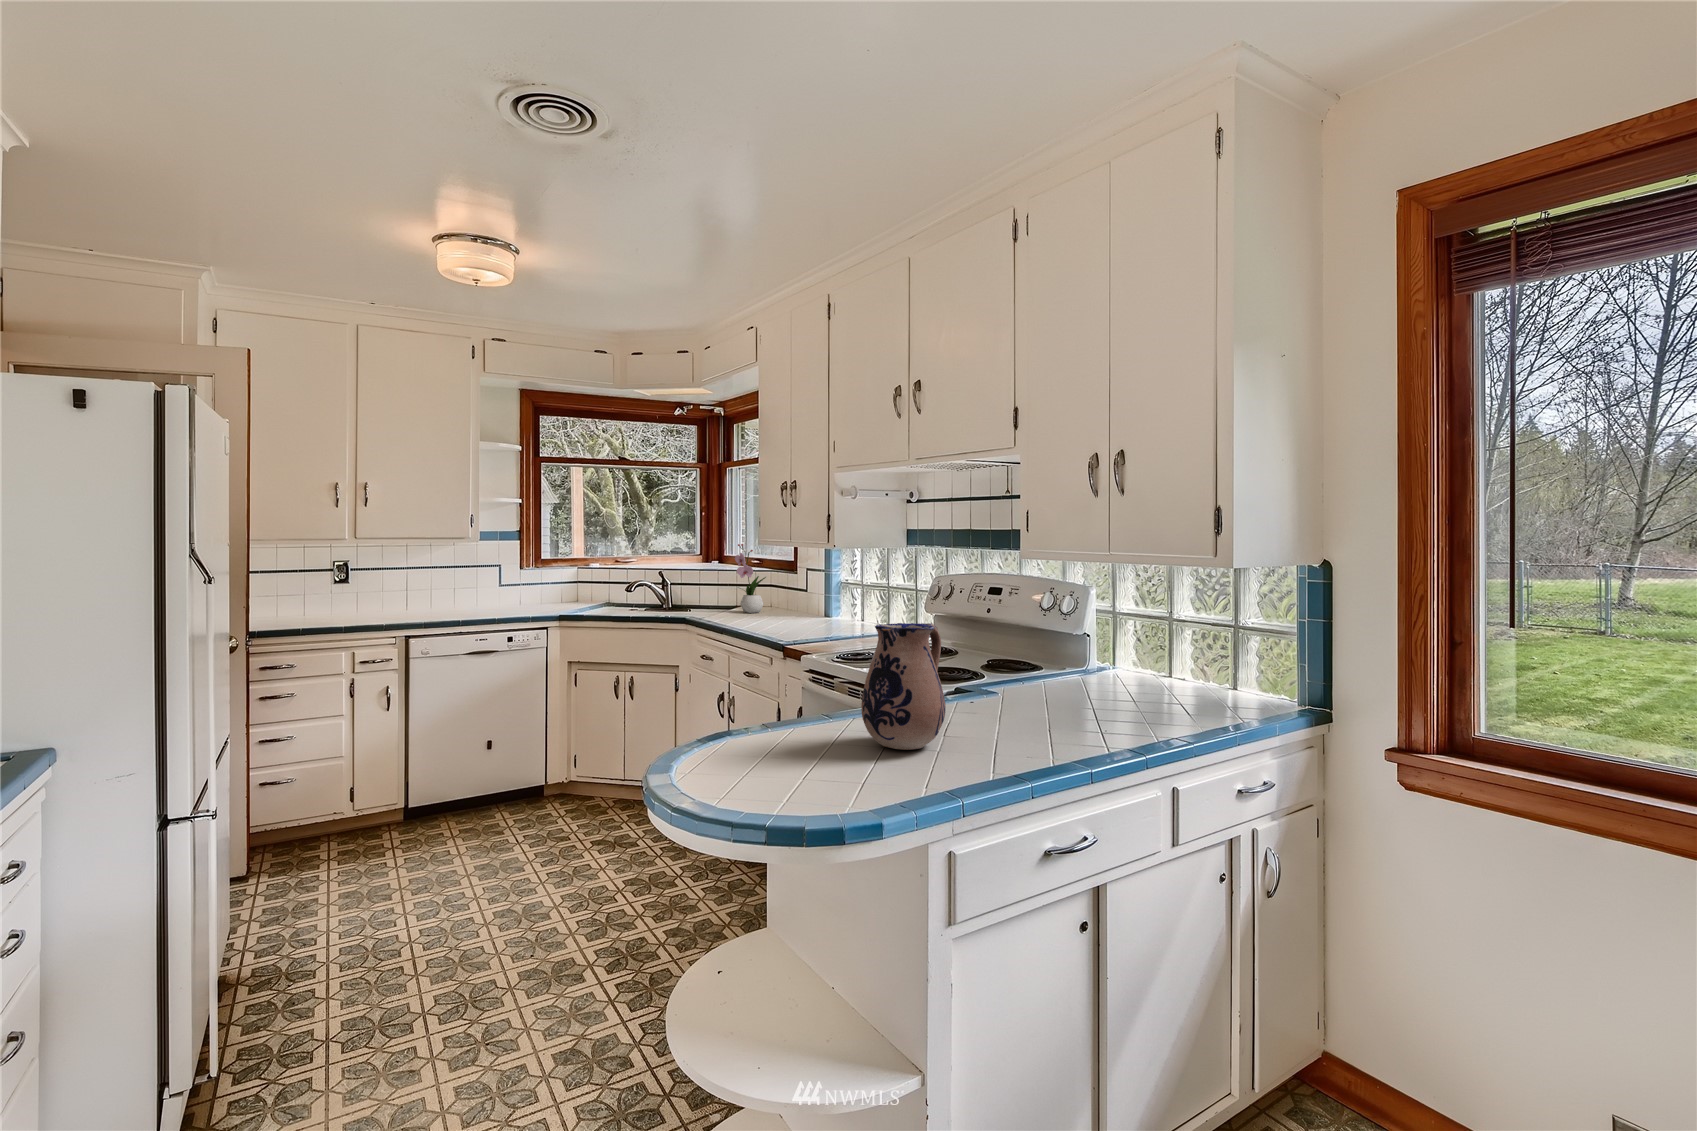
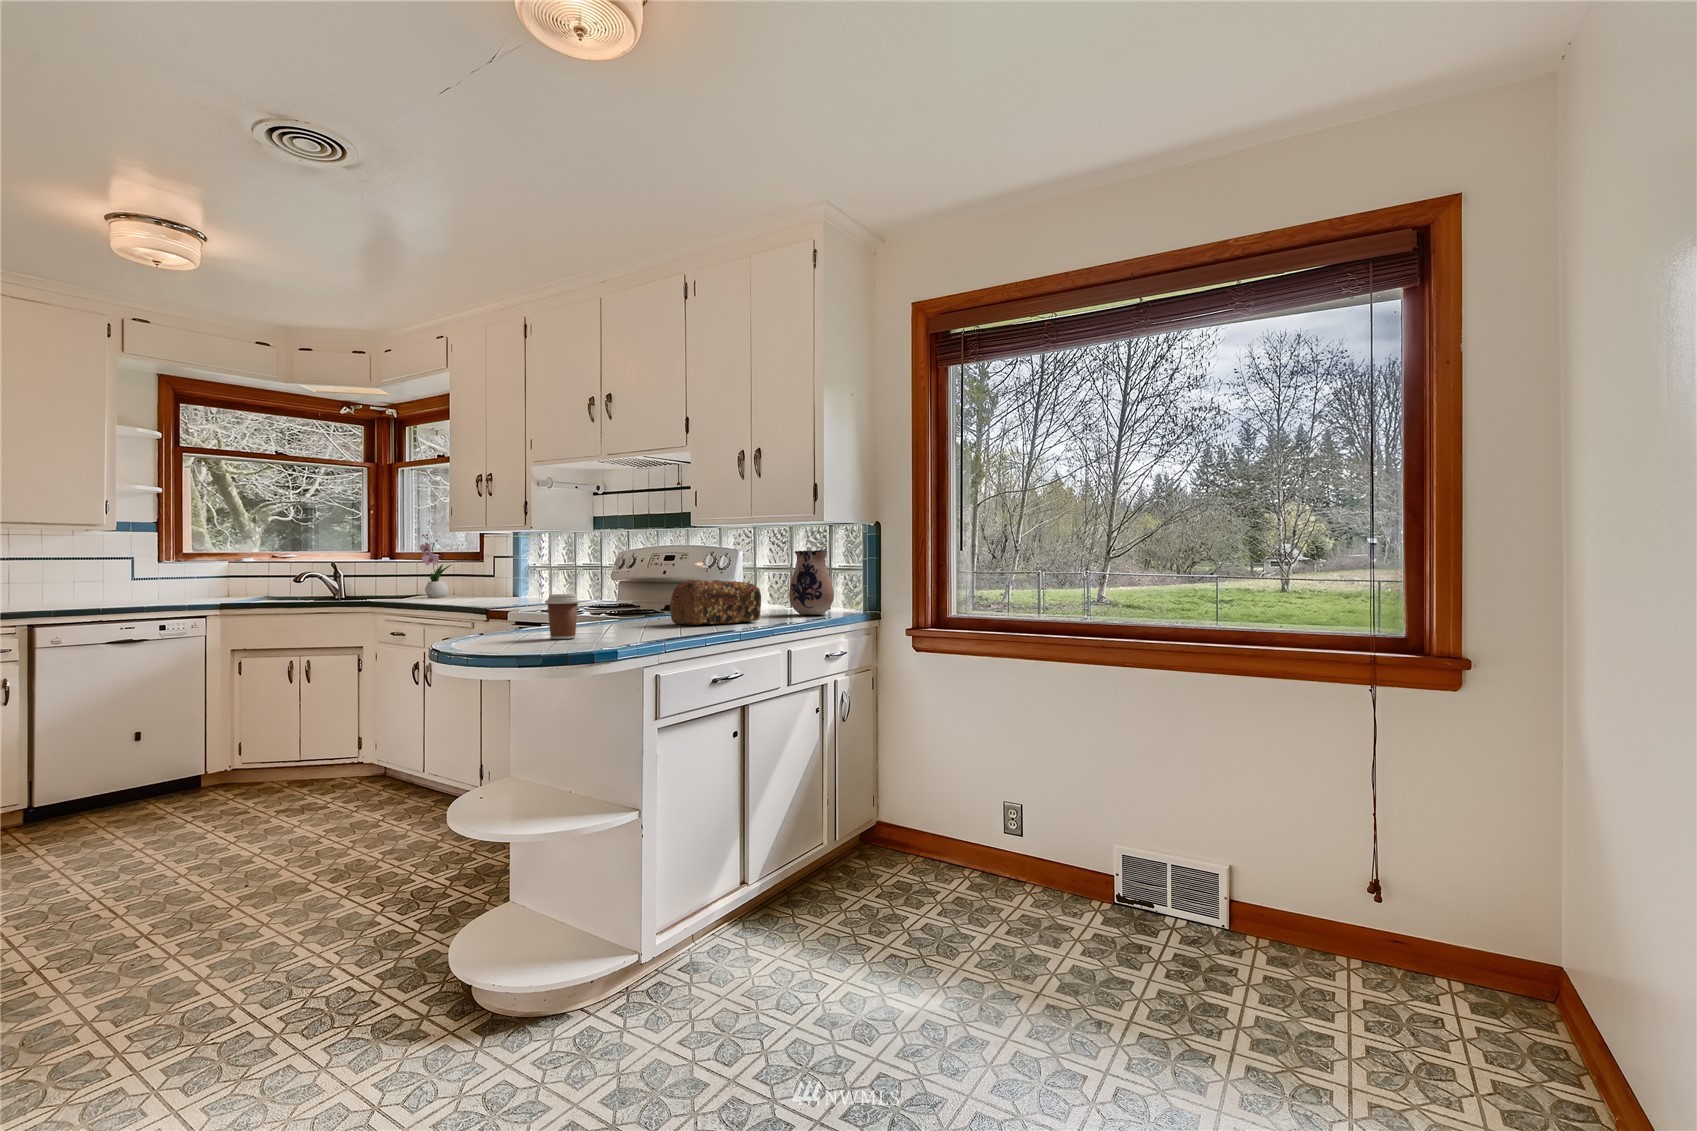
ceramic pitcher: present [861,623,946,750] -> present [789,550,834,615]
bread loaf: none [982,667,1127,746] -> present [670,580,761,625]
coffee cup: none [777,716,829,795] -> present [545,594,580,639]

